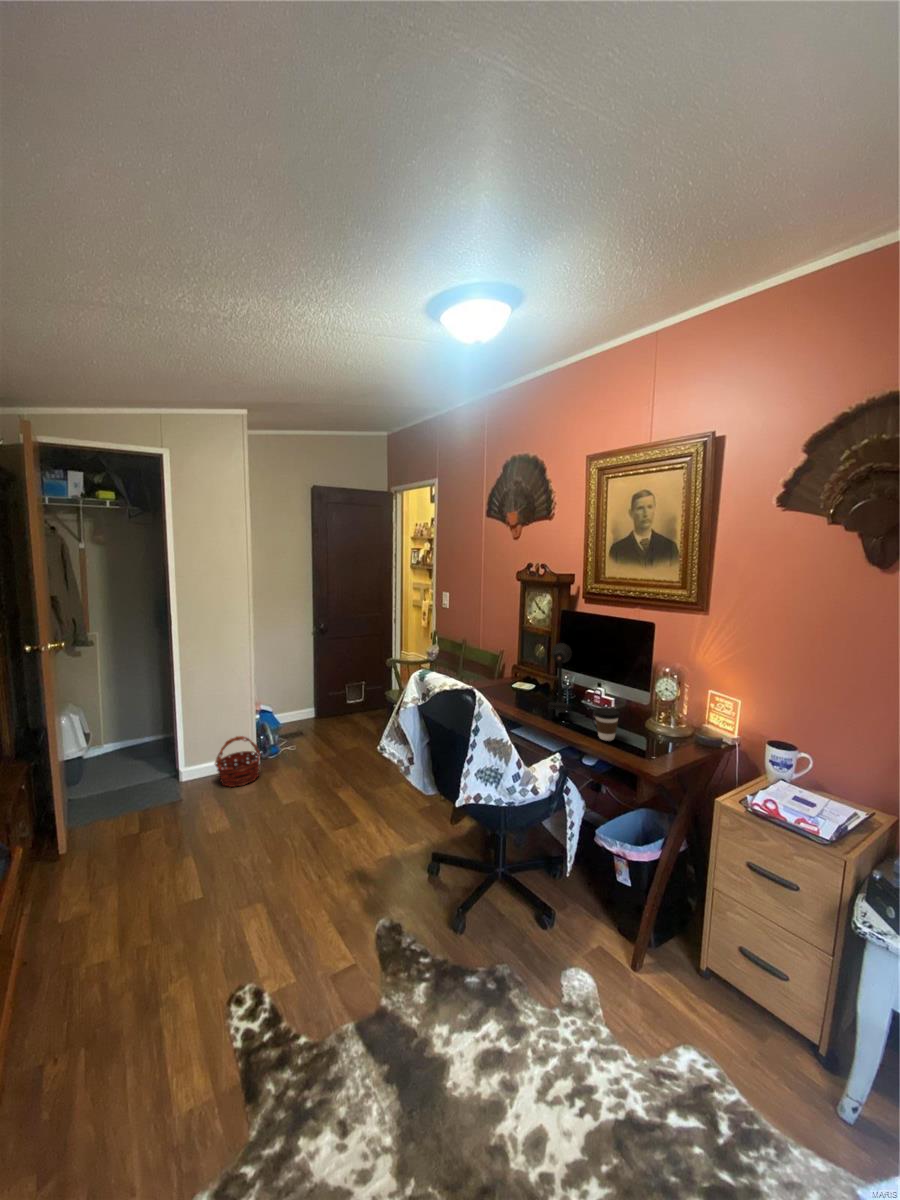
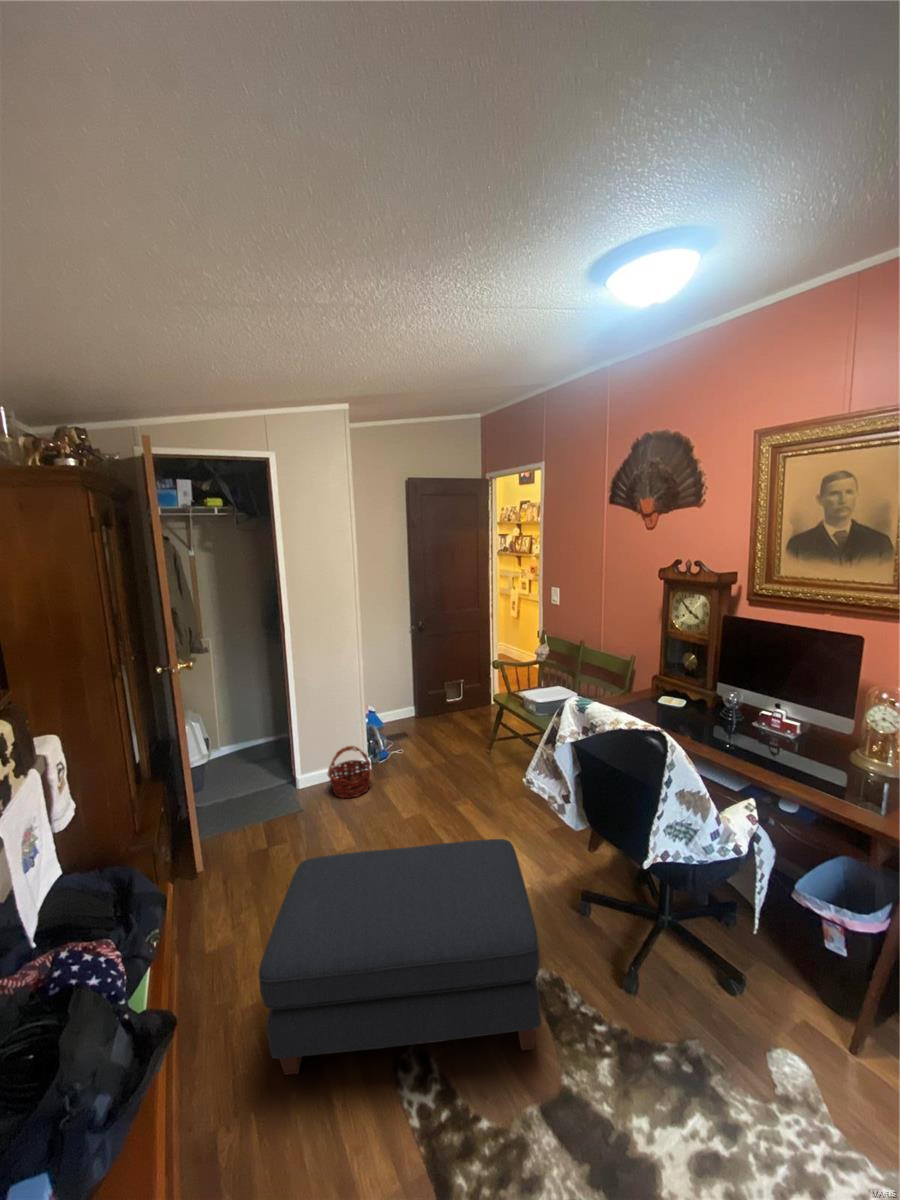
desk lamp: present [549,643,572,713] -> none [716,658,745,738]
coffee cup: present [594,707,620,741] -> none [785,739,823,780]
ottoman: none [93,803,369,1024] -> present [259,839,541,1074]

